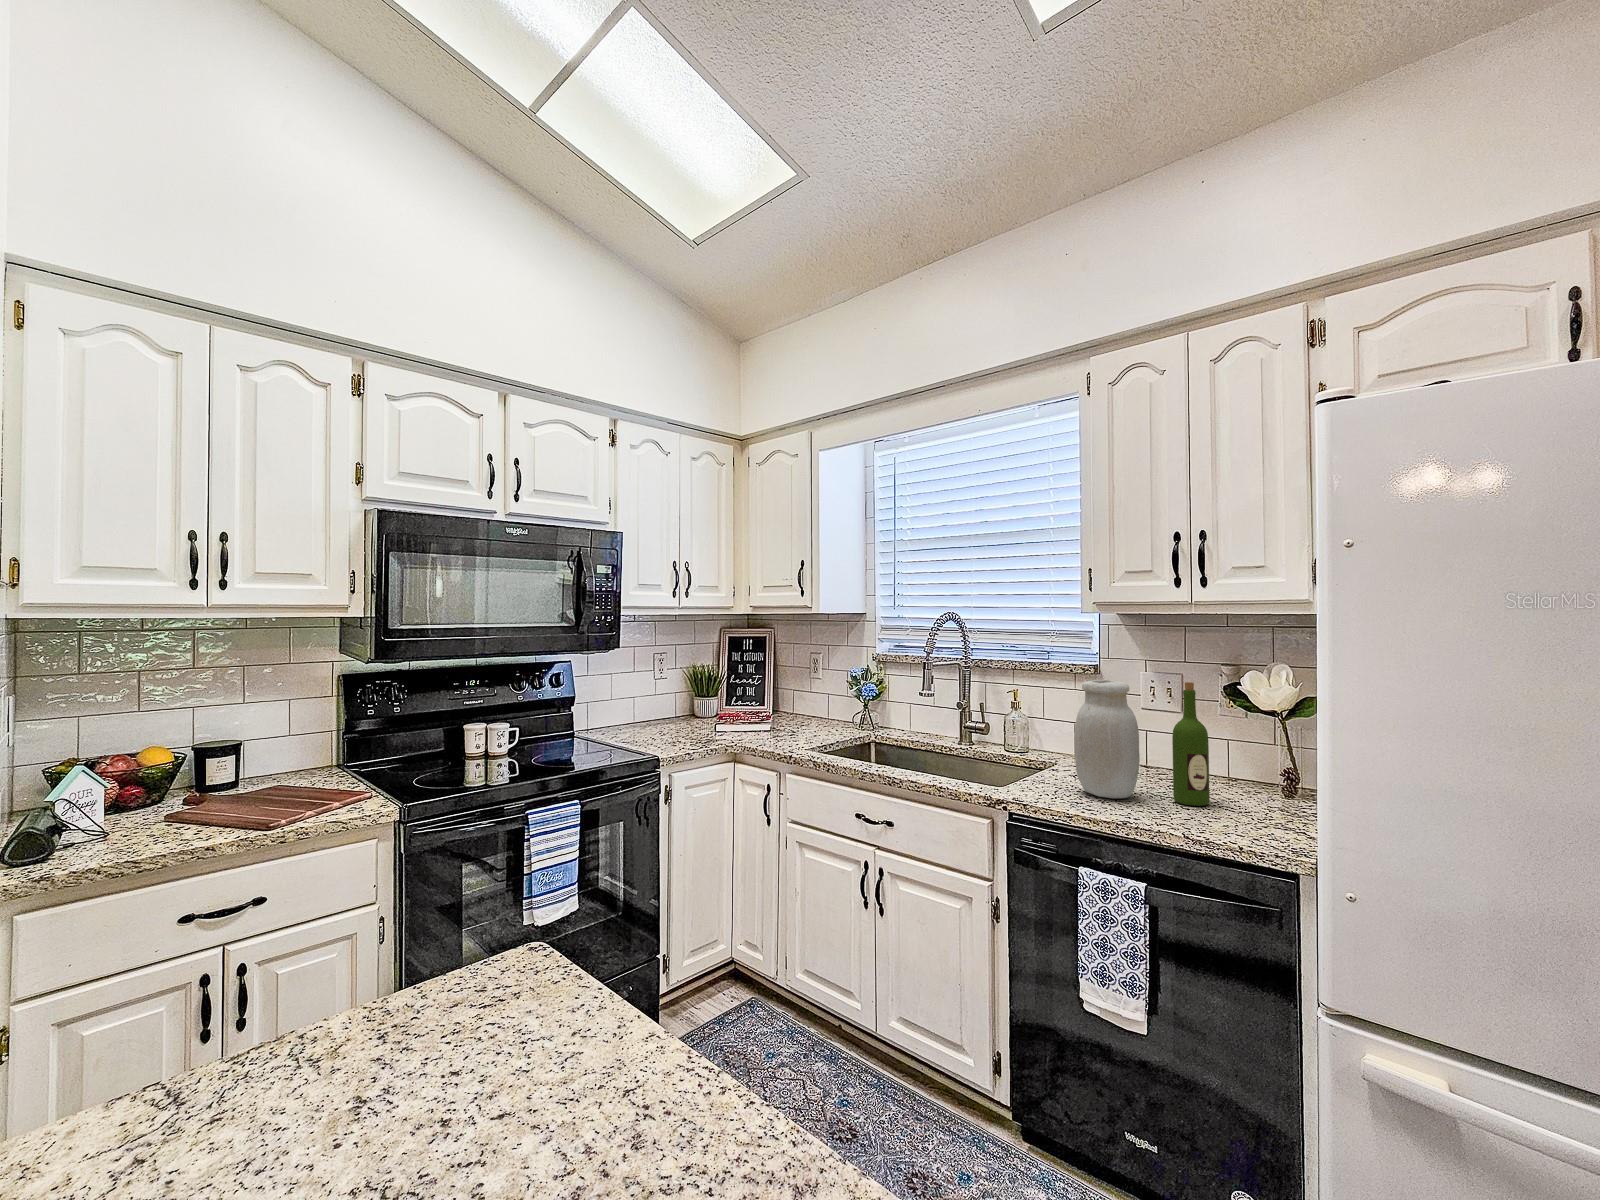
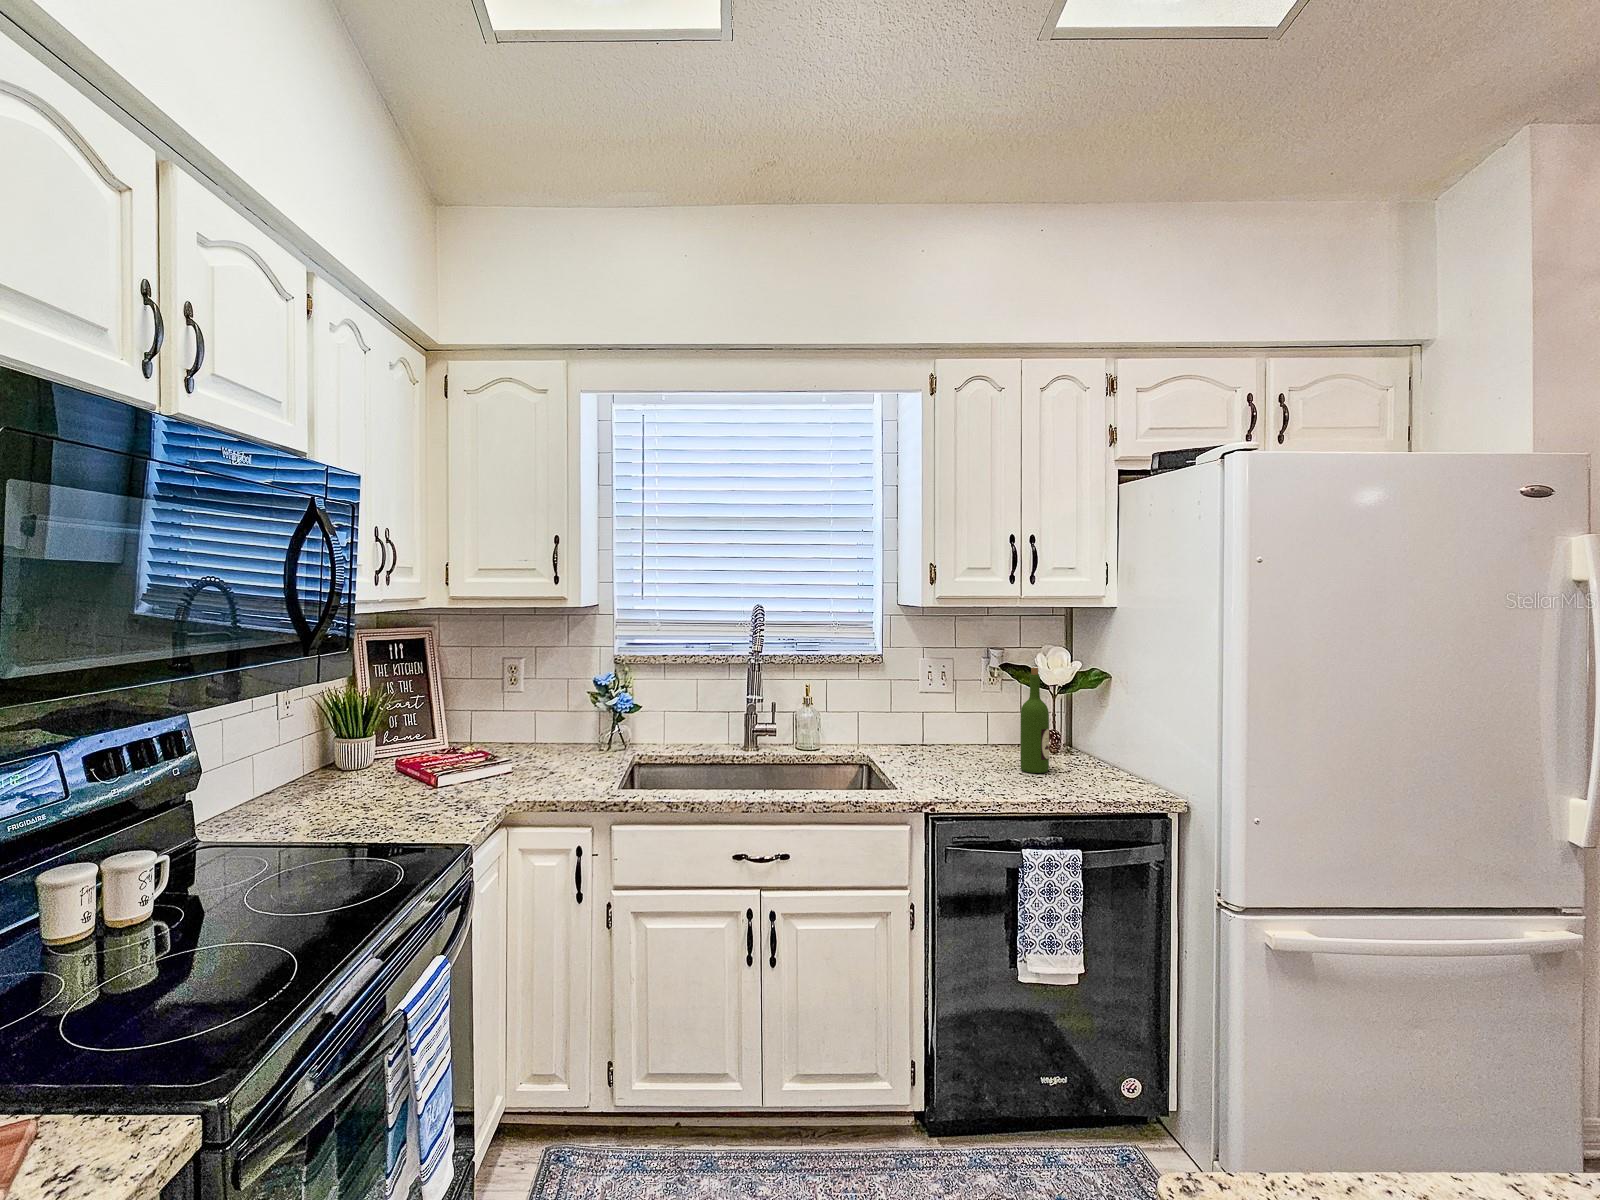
jar: present [1075,680,1140,799] -> none [951,671,1009,780]

